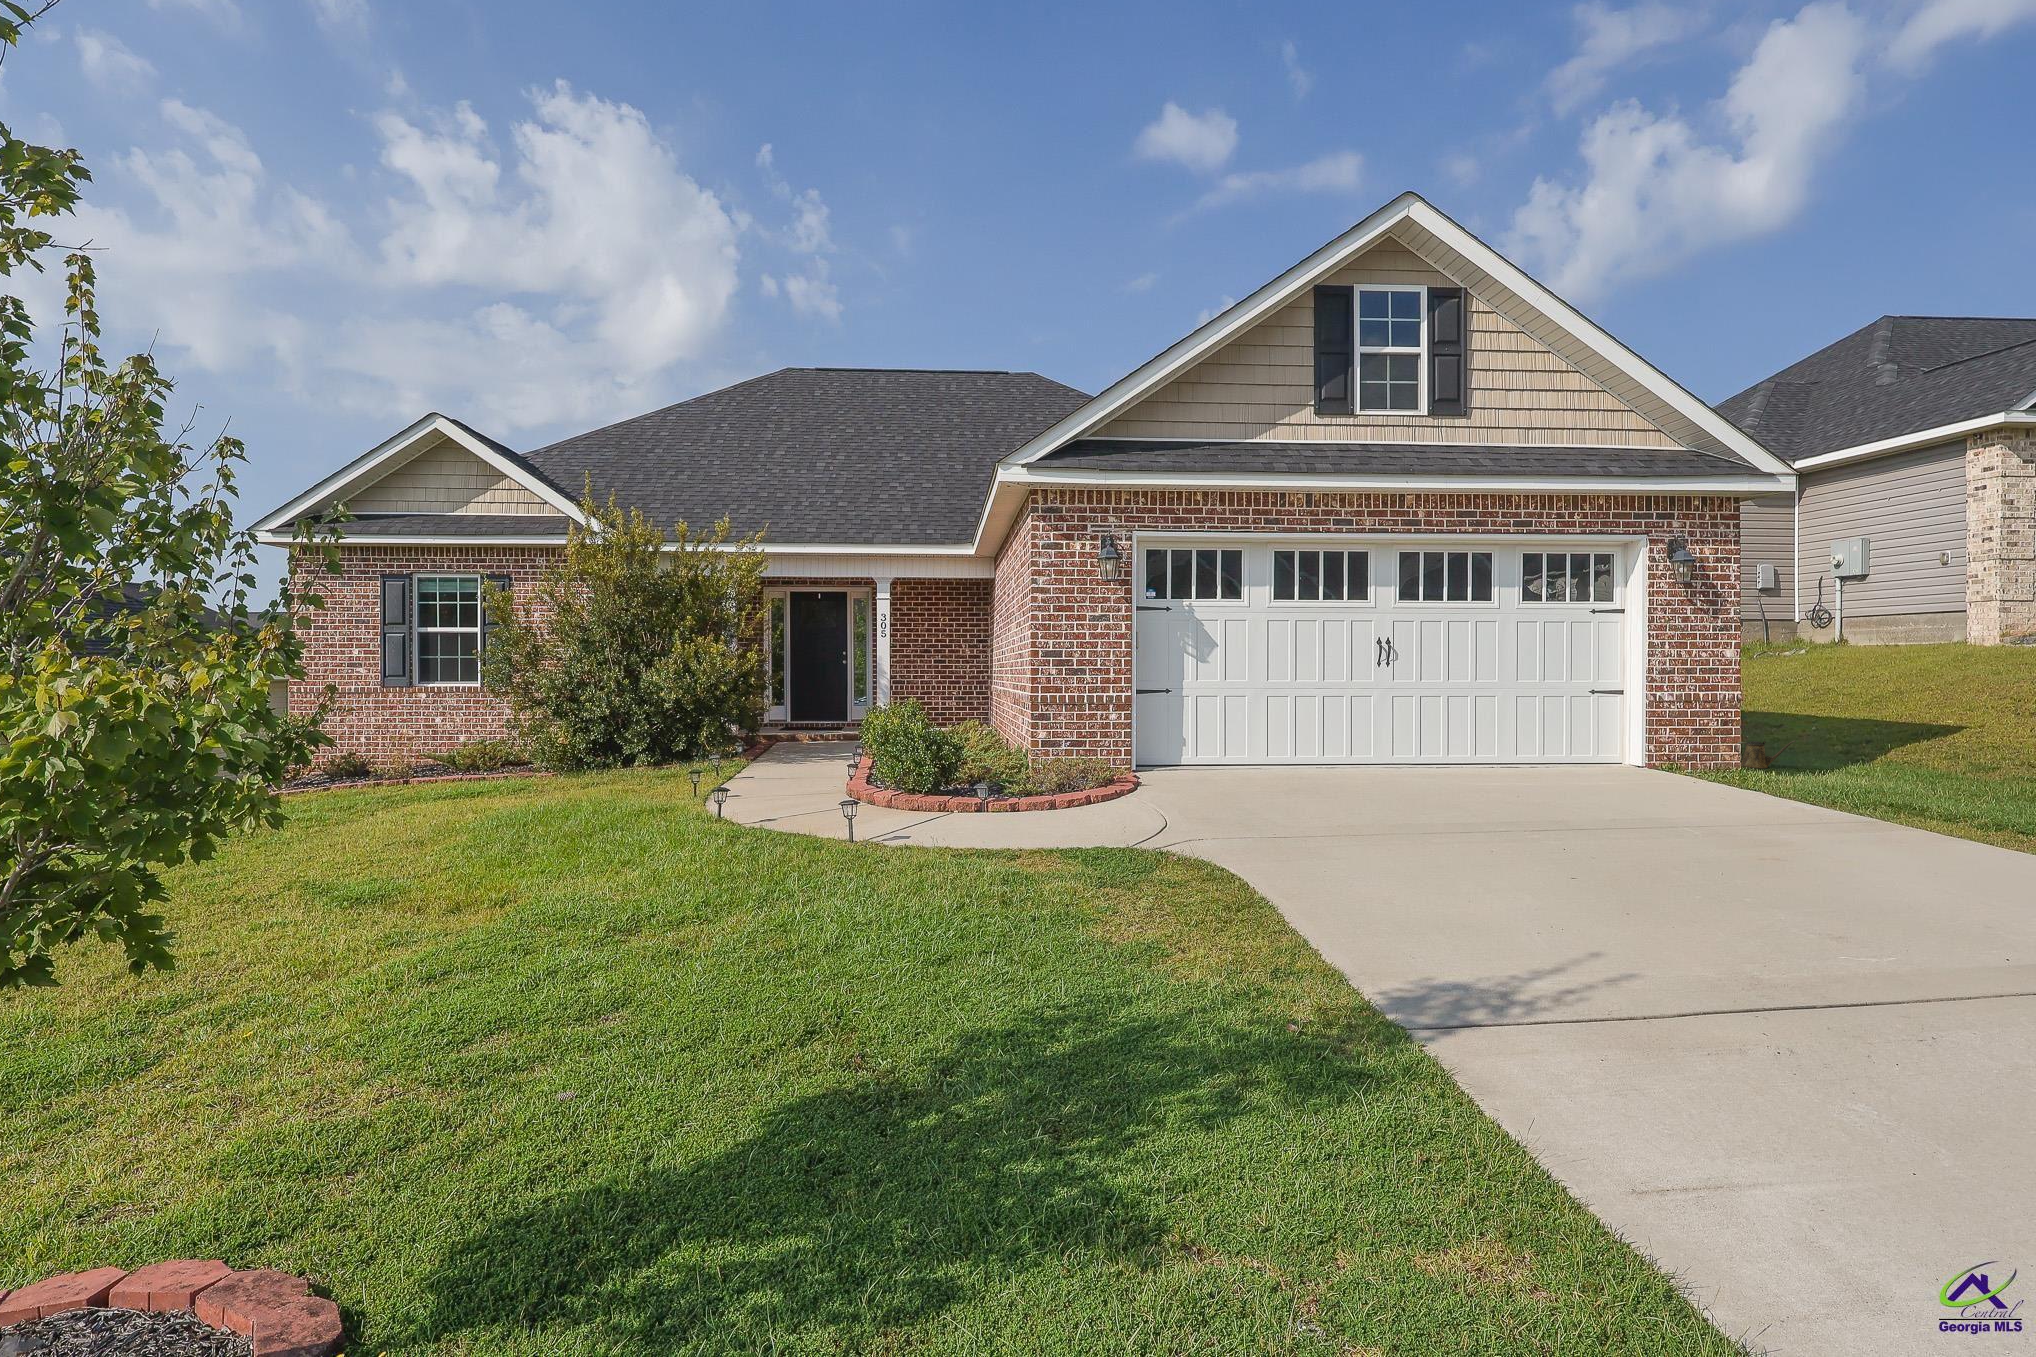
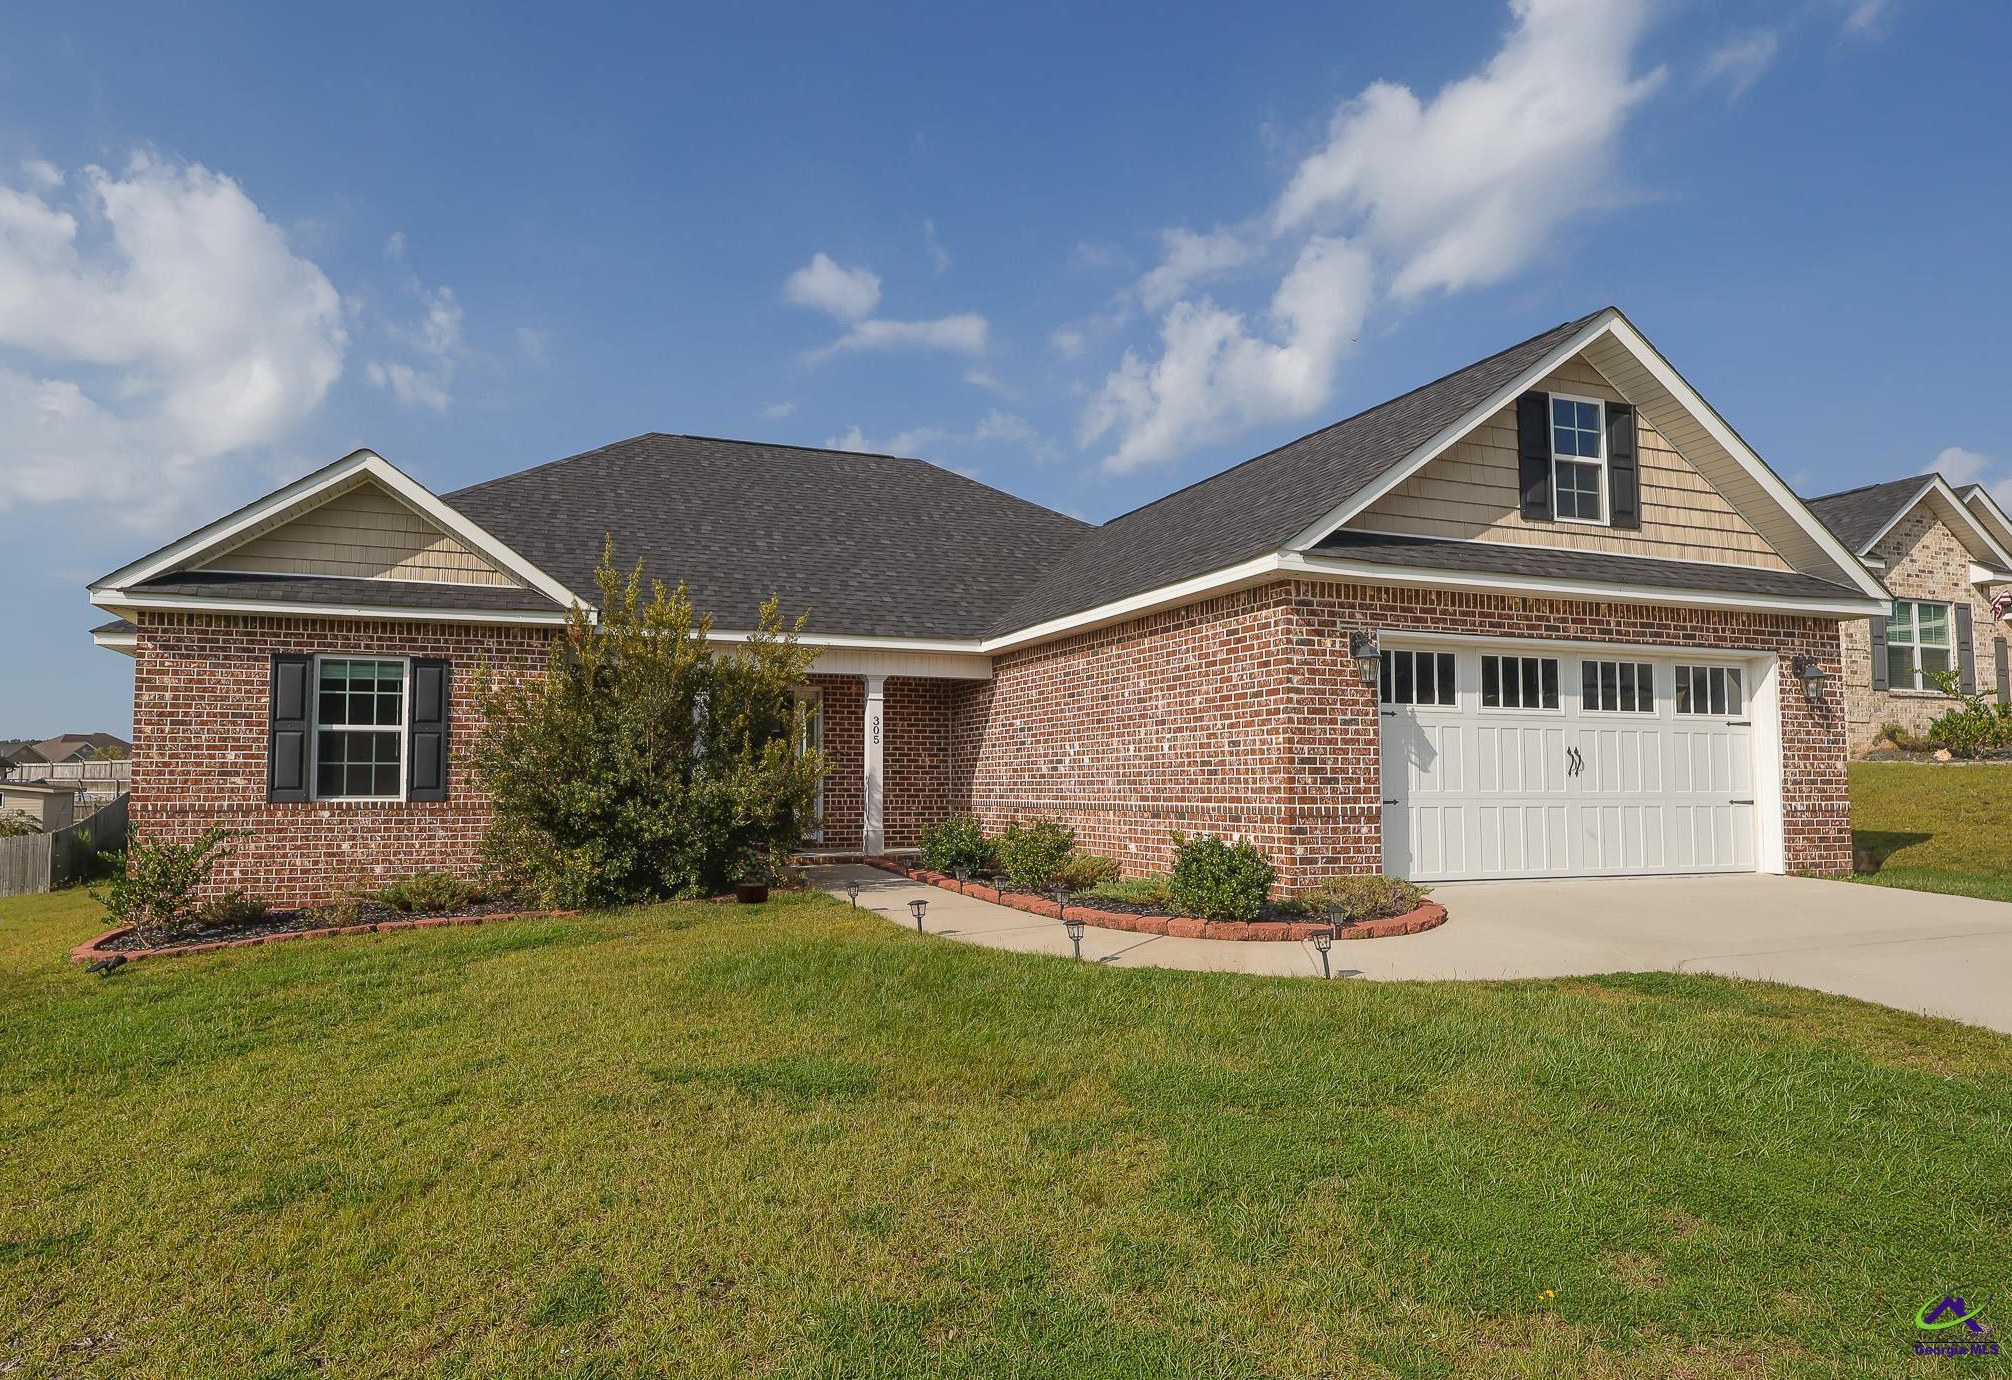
decorative plant: none [623,720,652,764] -> present [730,845,770,903]

